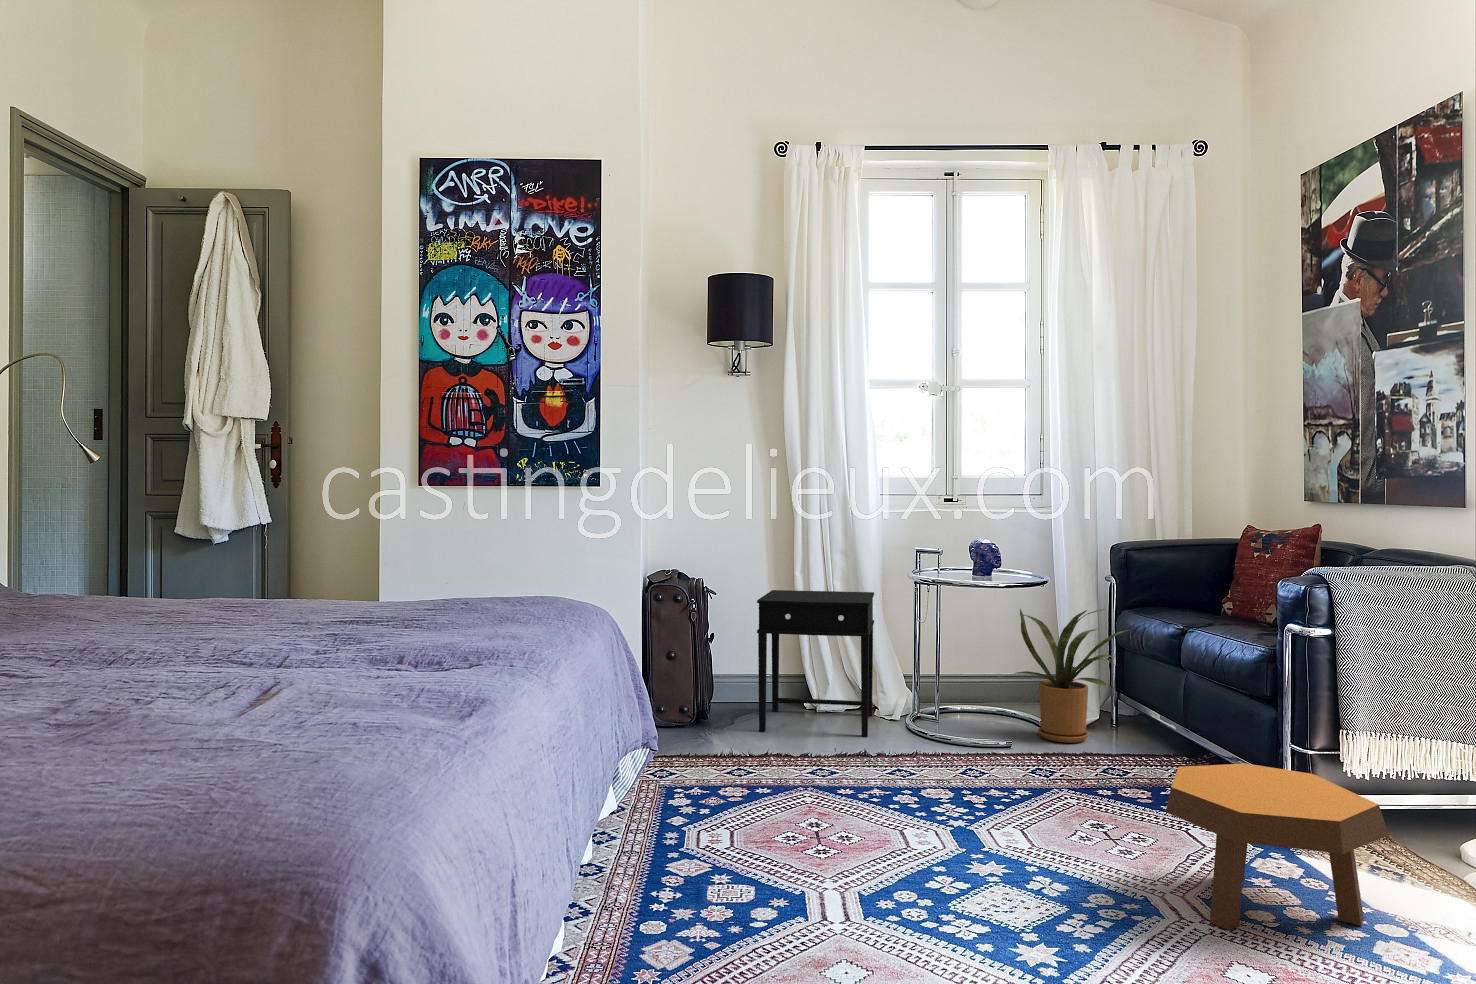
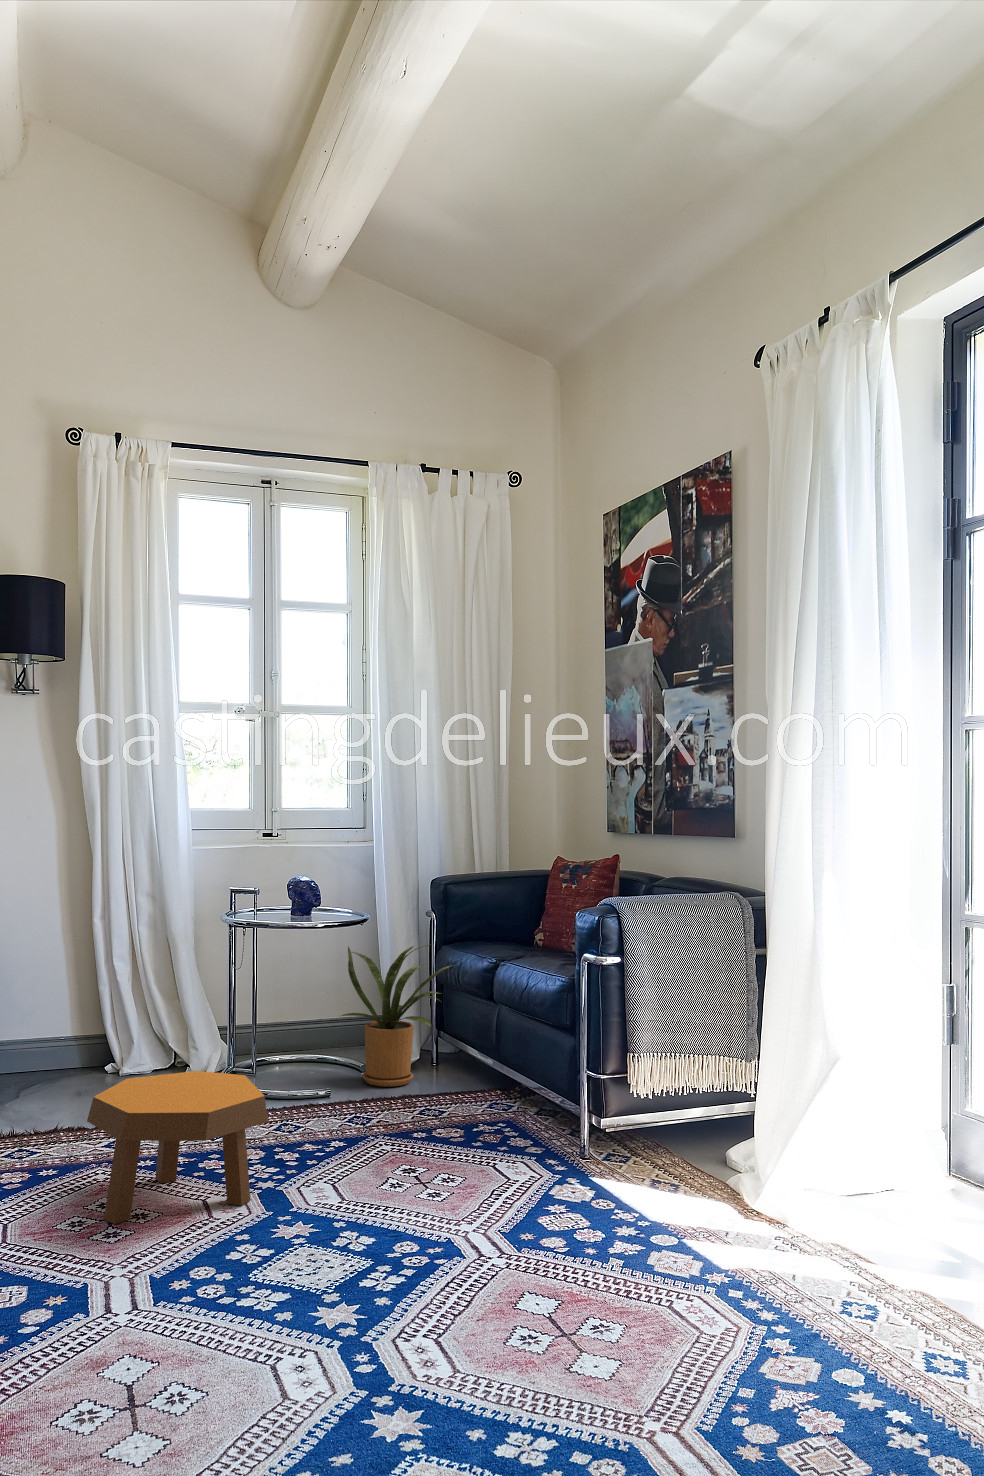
side table: present [757,590,874,736] -> none [43,932,191,1102]
footstool: present [1166,764,1389,930] -> present [87,1071,268,1224]

